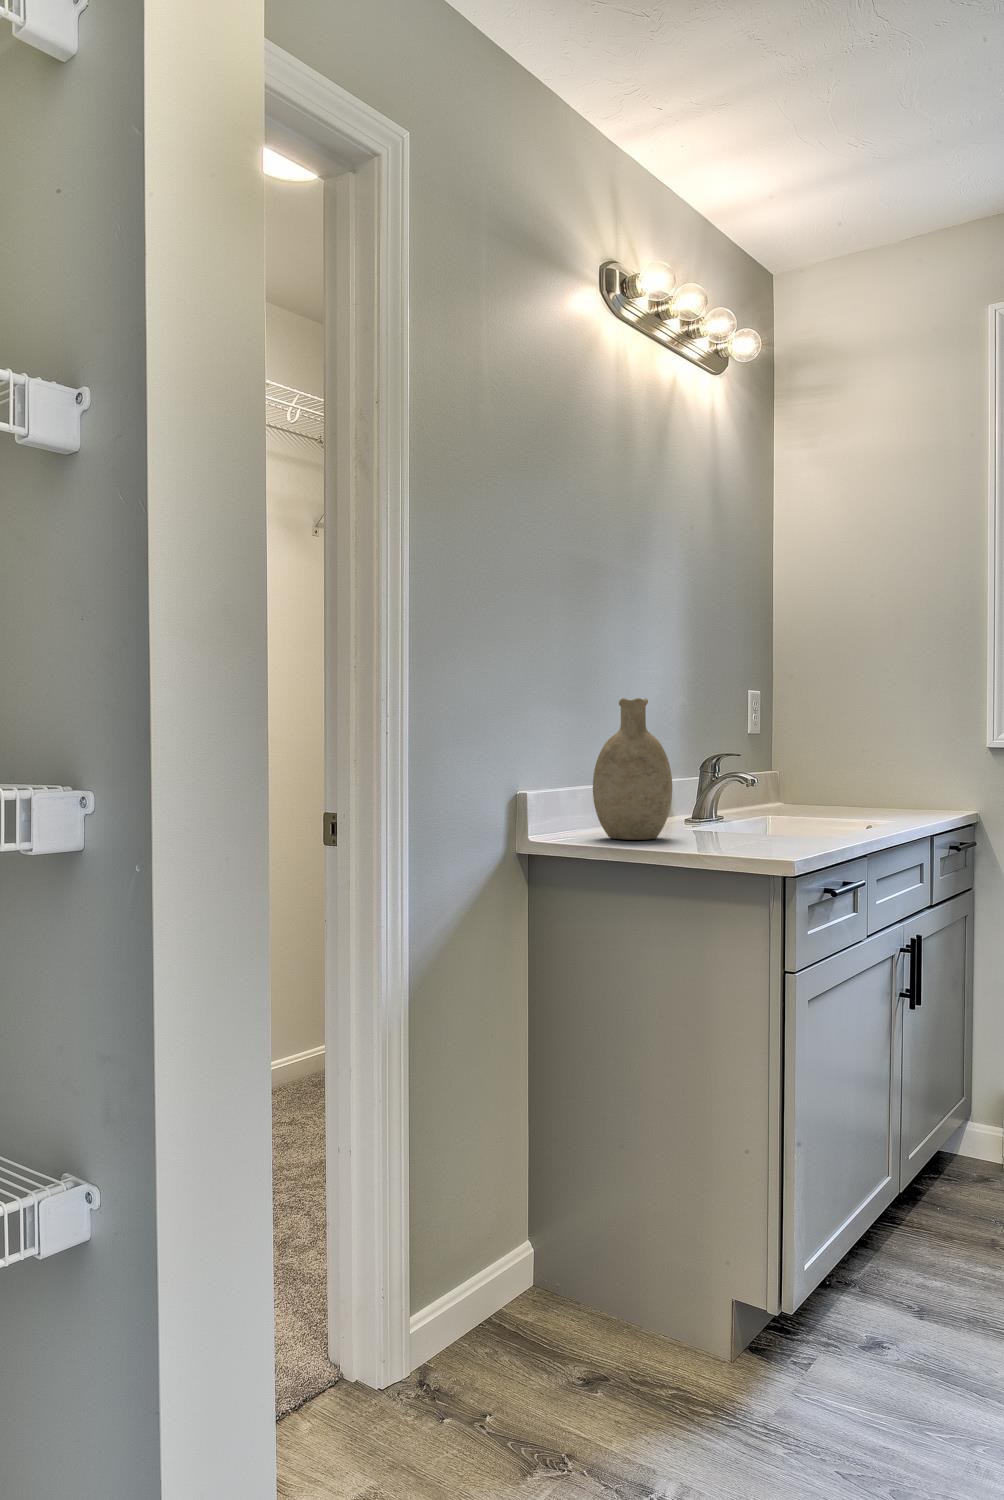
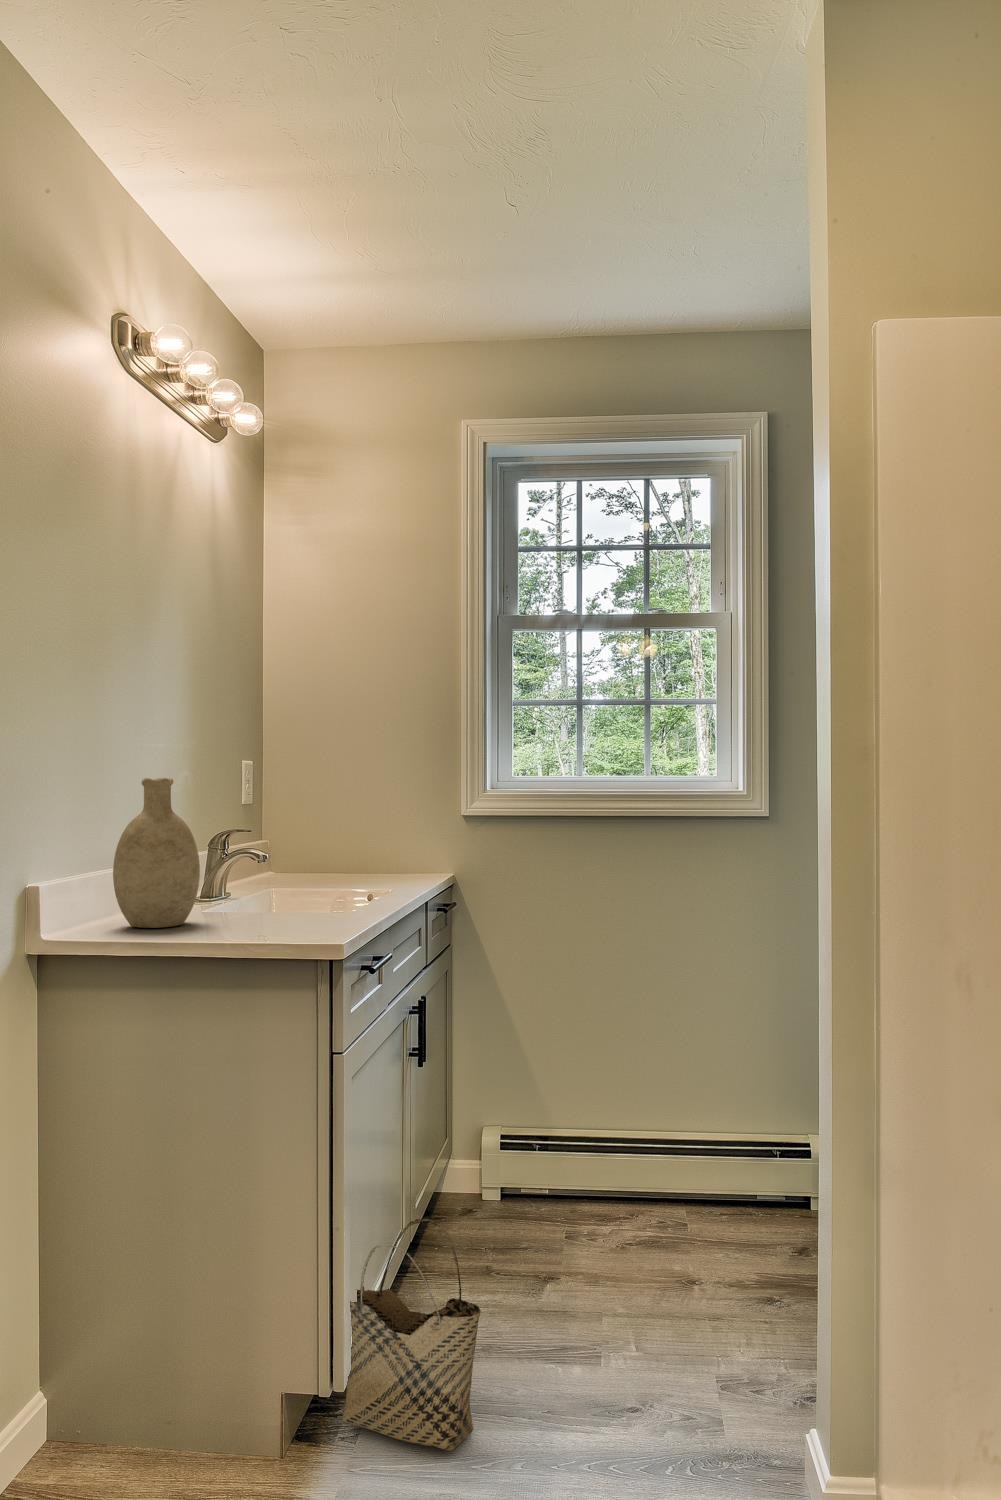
woven basket: none [796,1161,947,1405] -> present [342,1218,481,1451]

